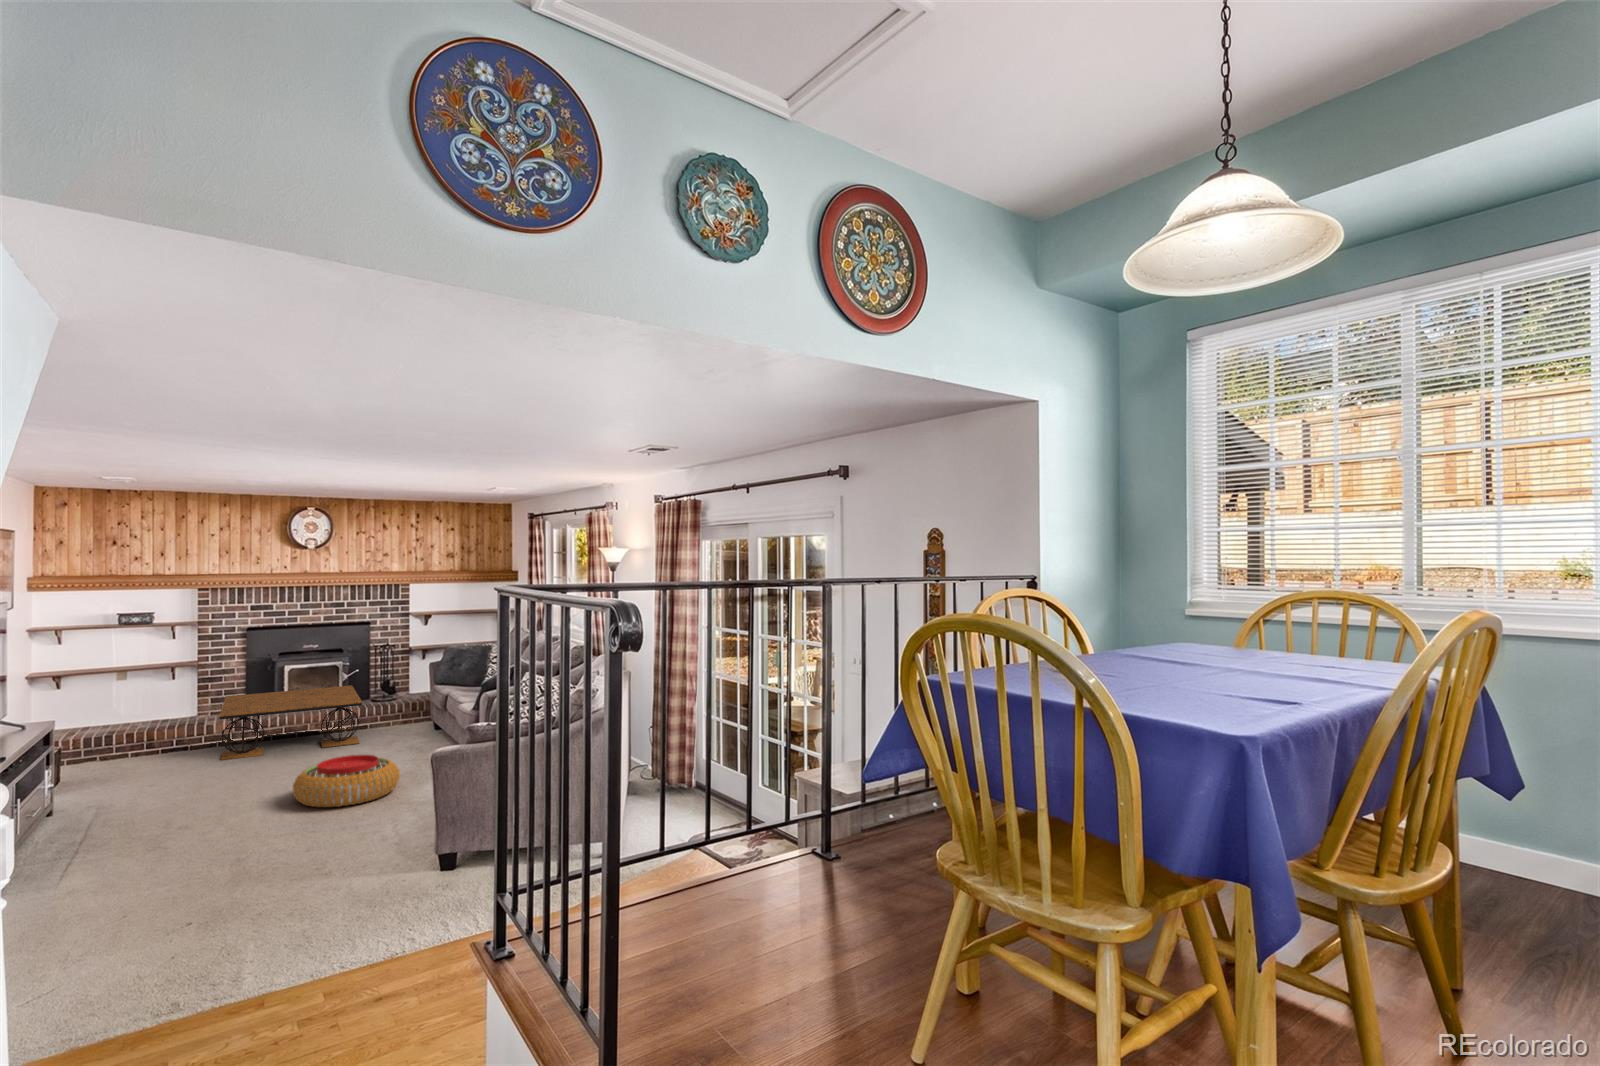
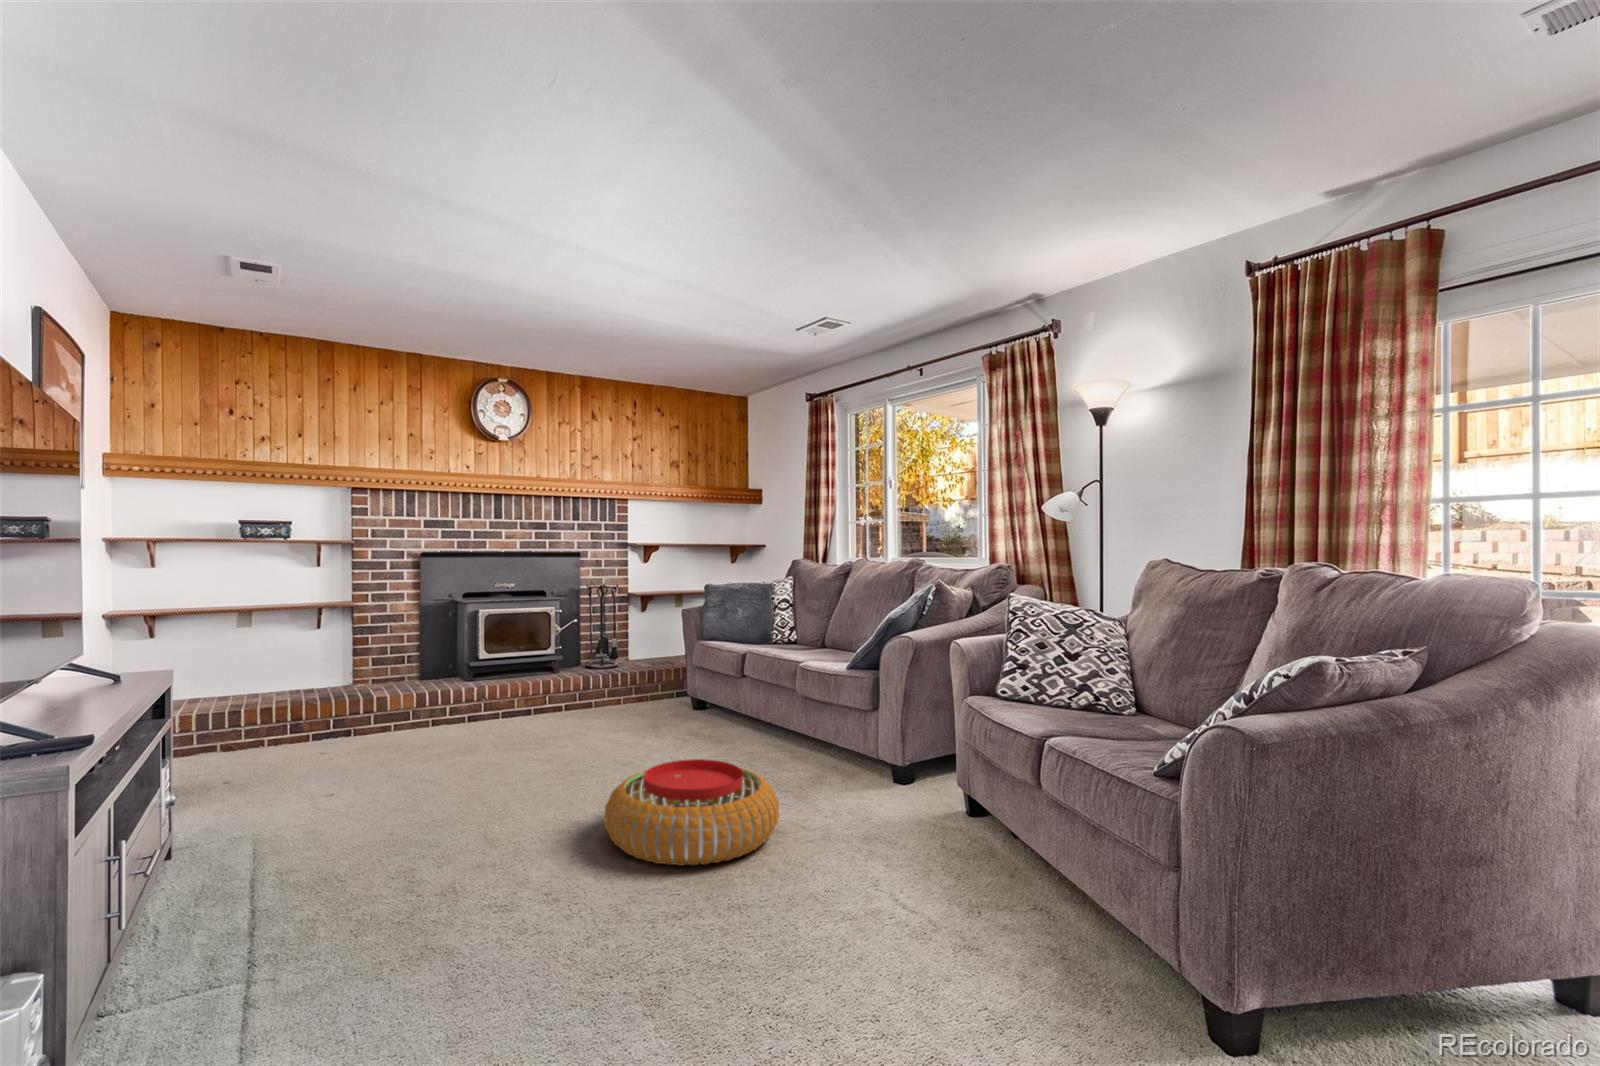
coffee table: present [220,685,362,760] -> none [393,644,610,756]

